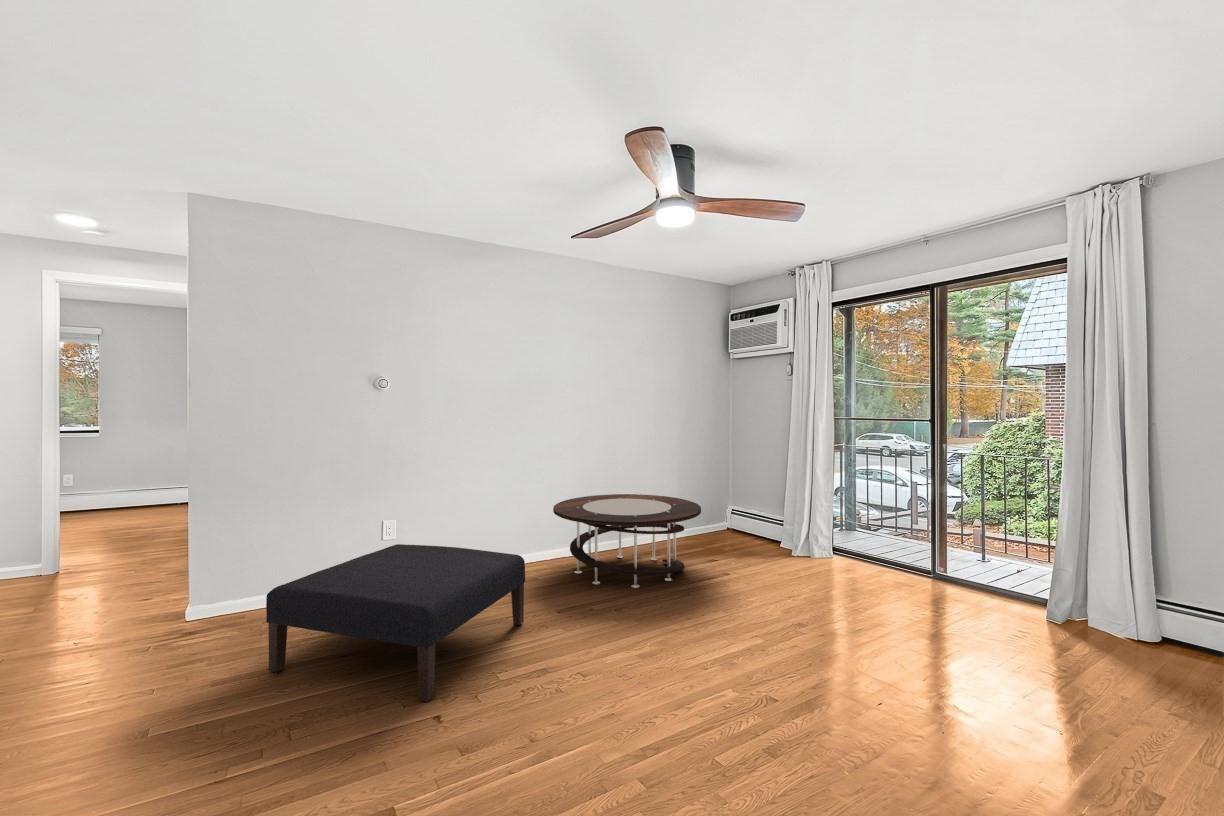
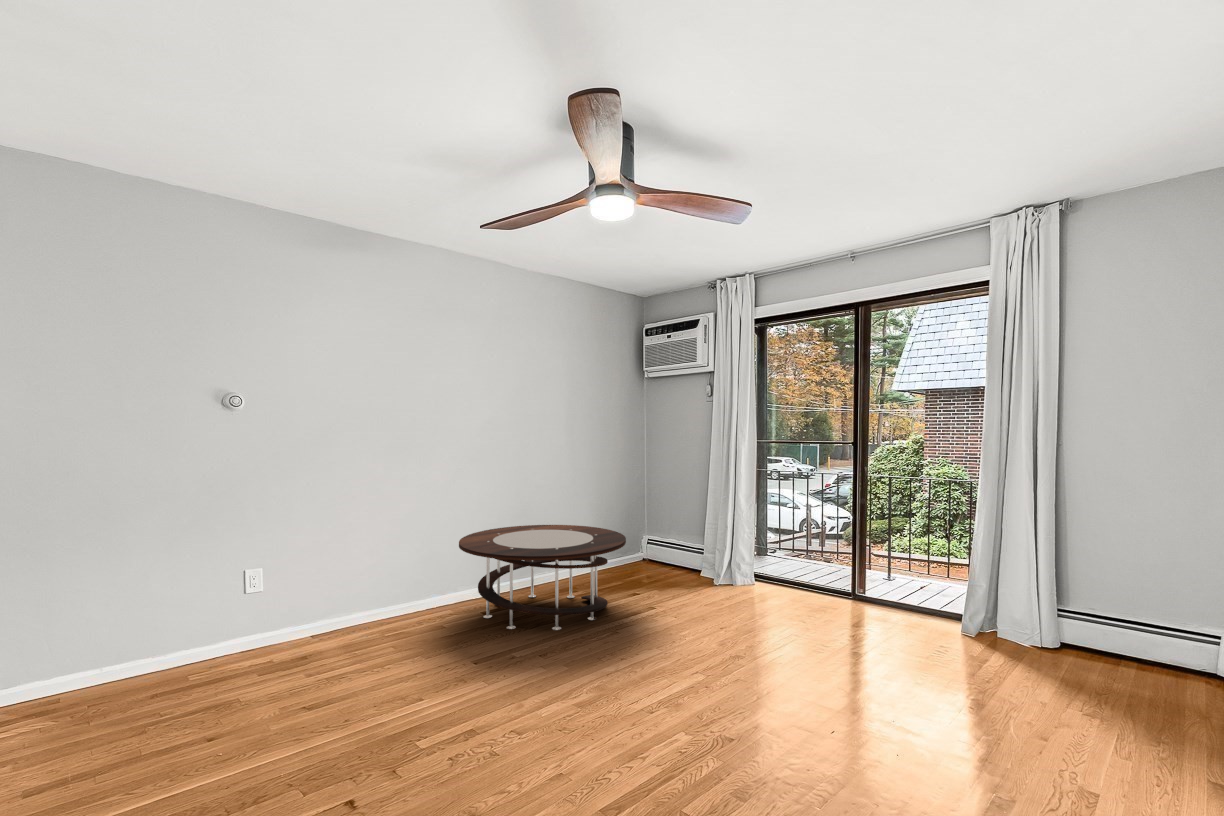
ottoman: present [266,544,525,702] -> none [101,595,438,785]

